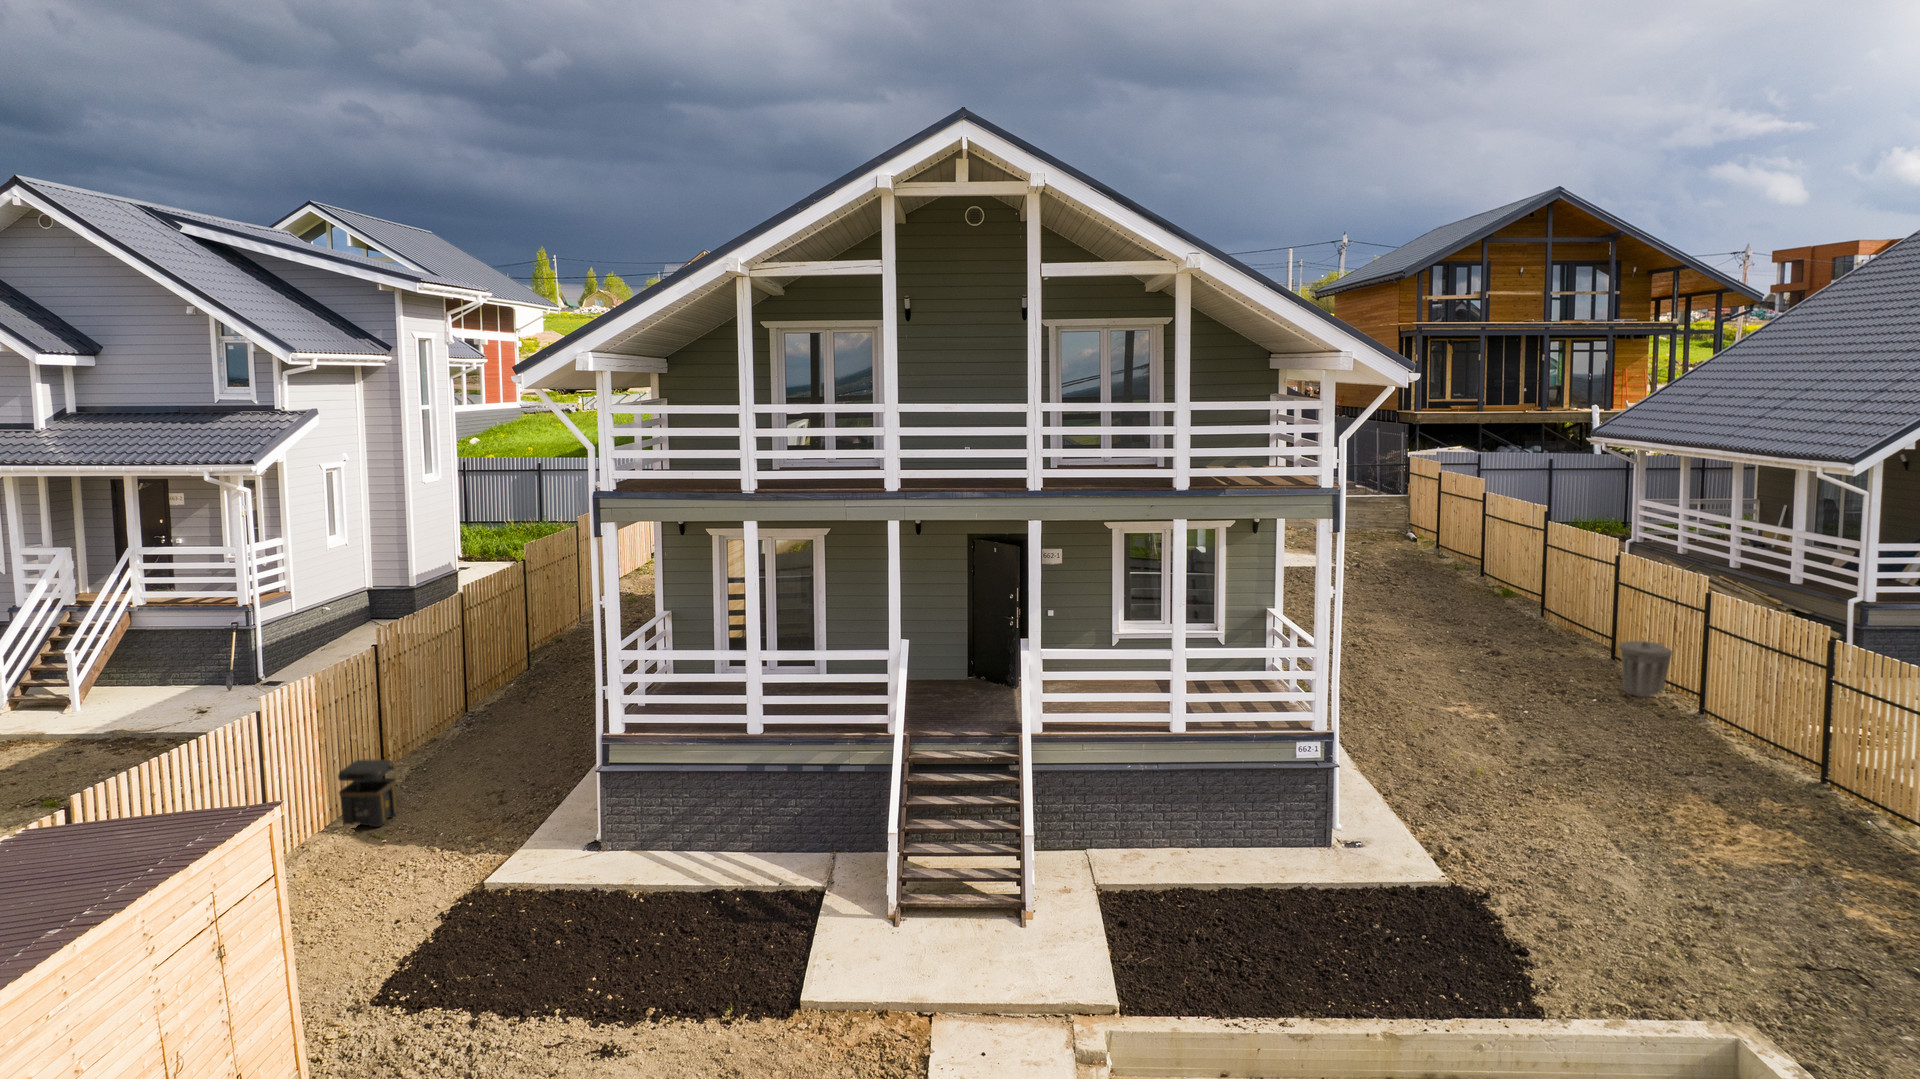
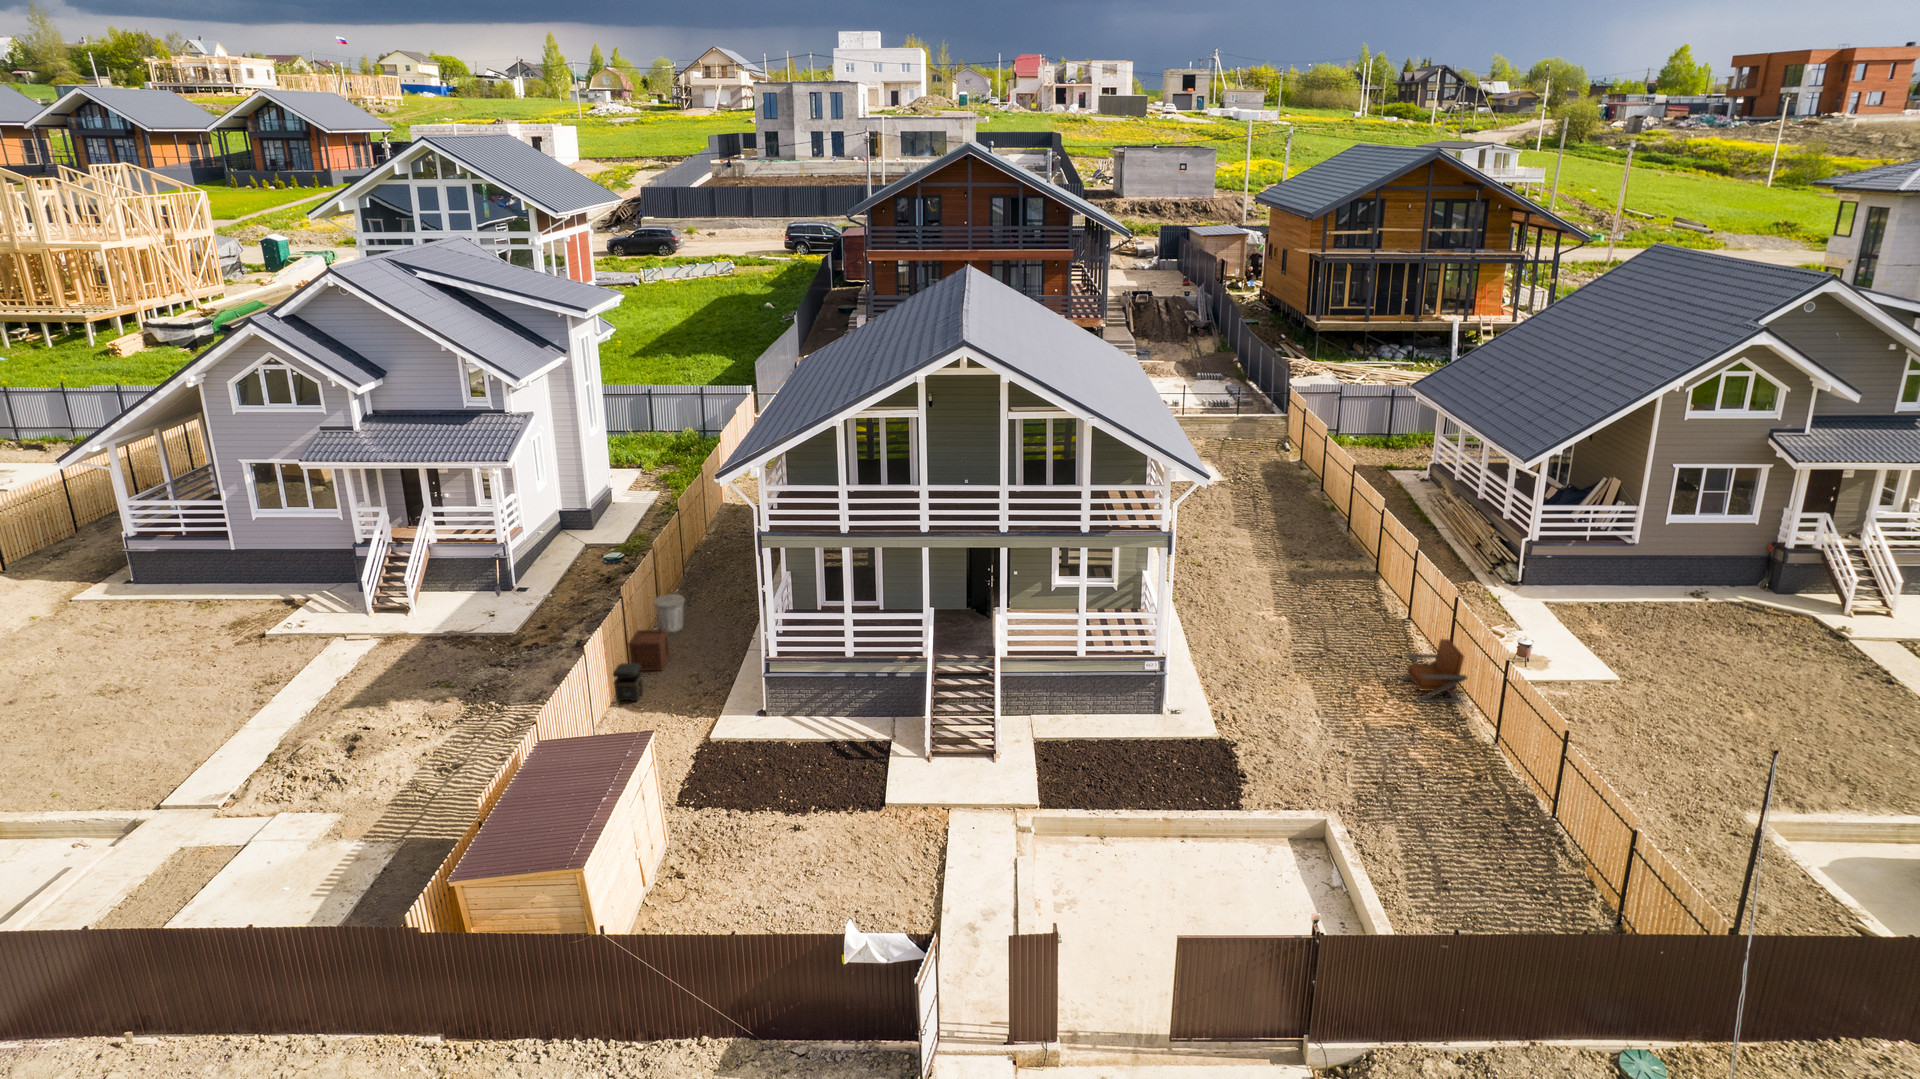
trash can: present [1619,641,1672,697] -> present [654,594,685,632]
wooden crate: none [388,716,467,783] -> present [628,630,670,671]
lounge chair: none [1741,717,1884,828] -> present [1403,639,1467,702]

